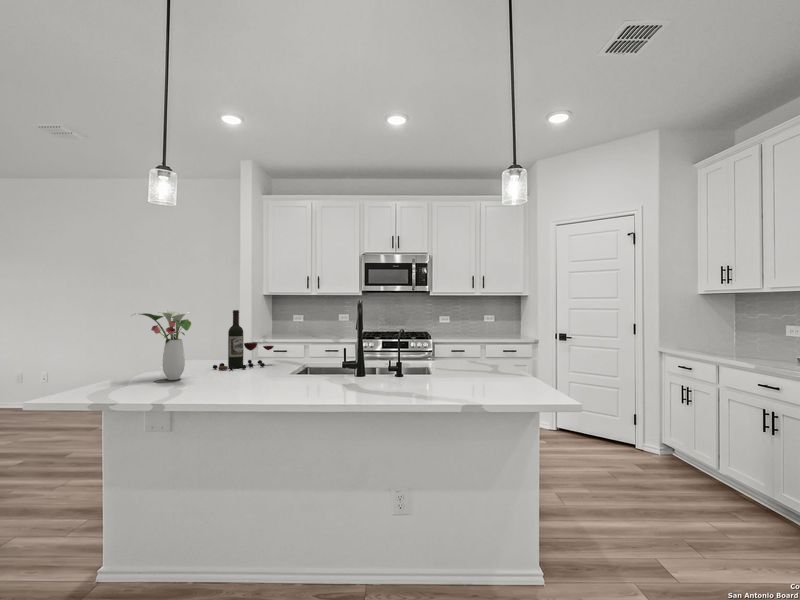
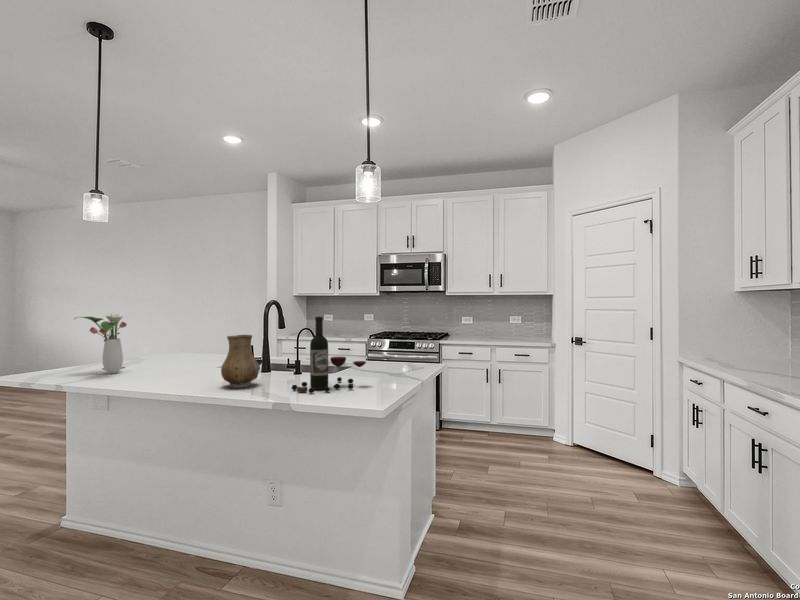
wine bottle: present [213,310,274,370] -> present [292,317,366,393]
ceramic pitcher: none [346,331,383,385] -> present [221,335,259,388]

